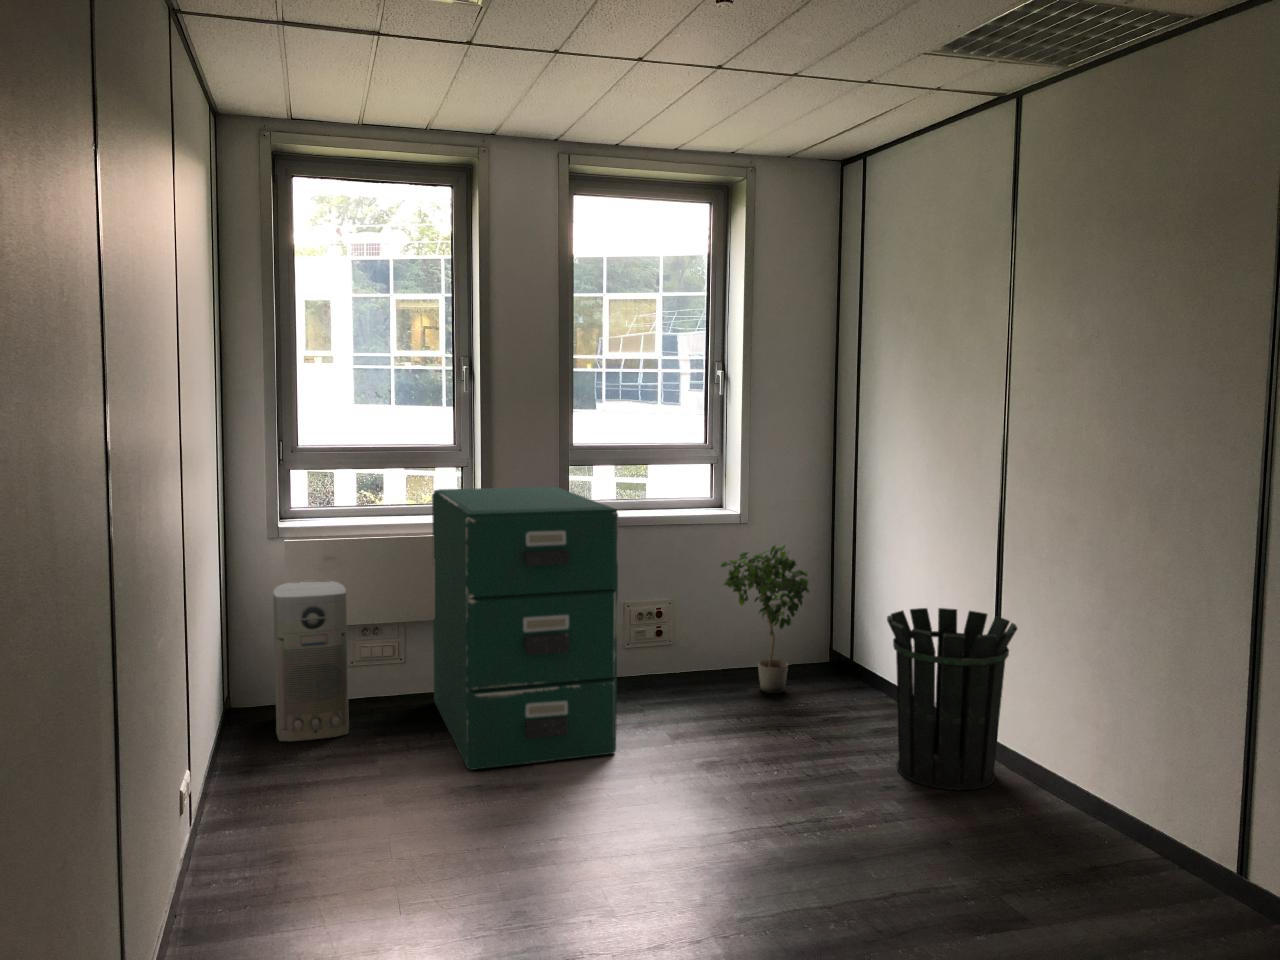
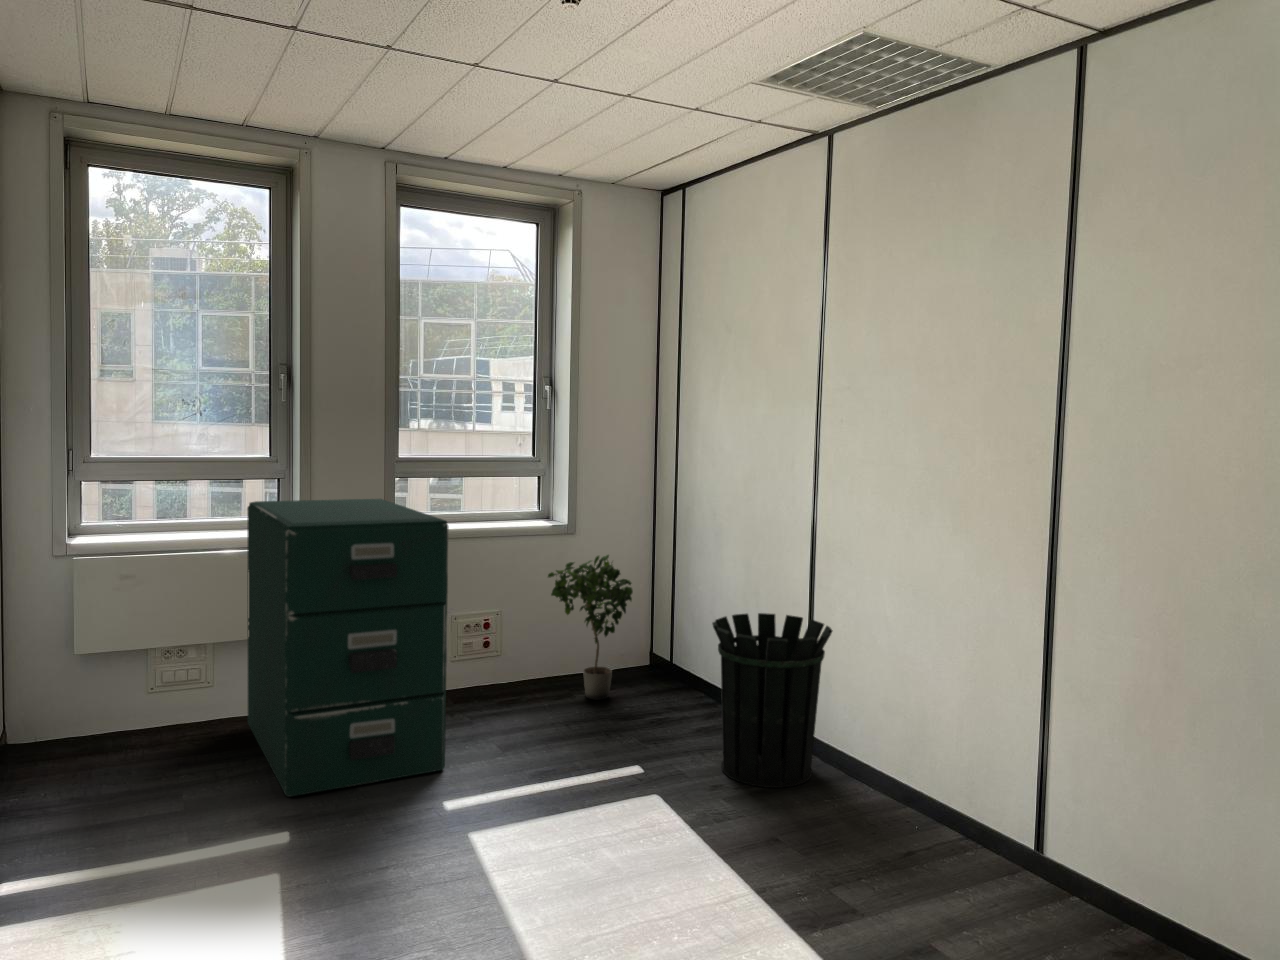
air purifier: present [273,581,349,741] -> none [63,599,151,777]

